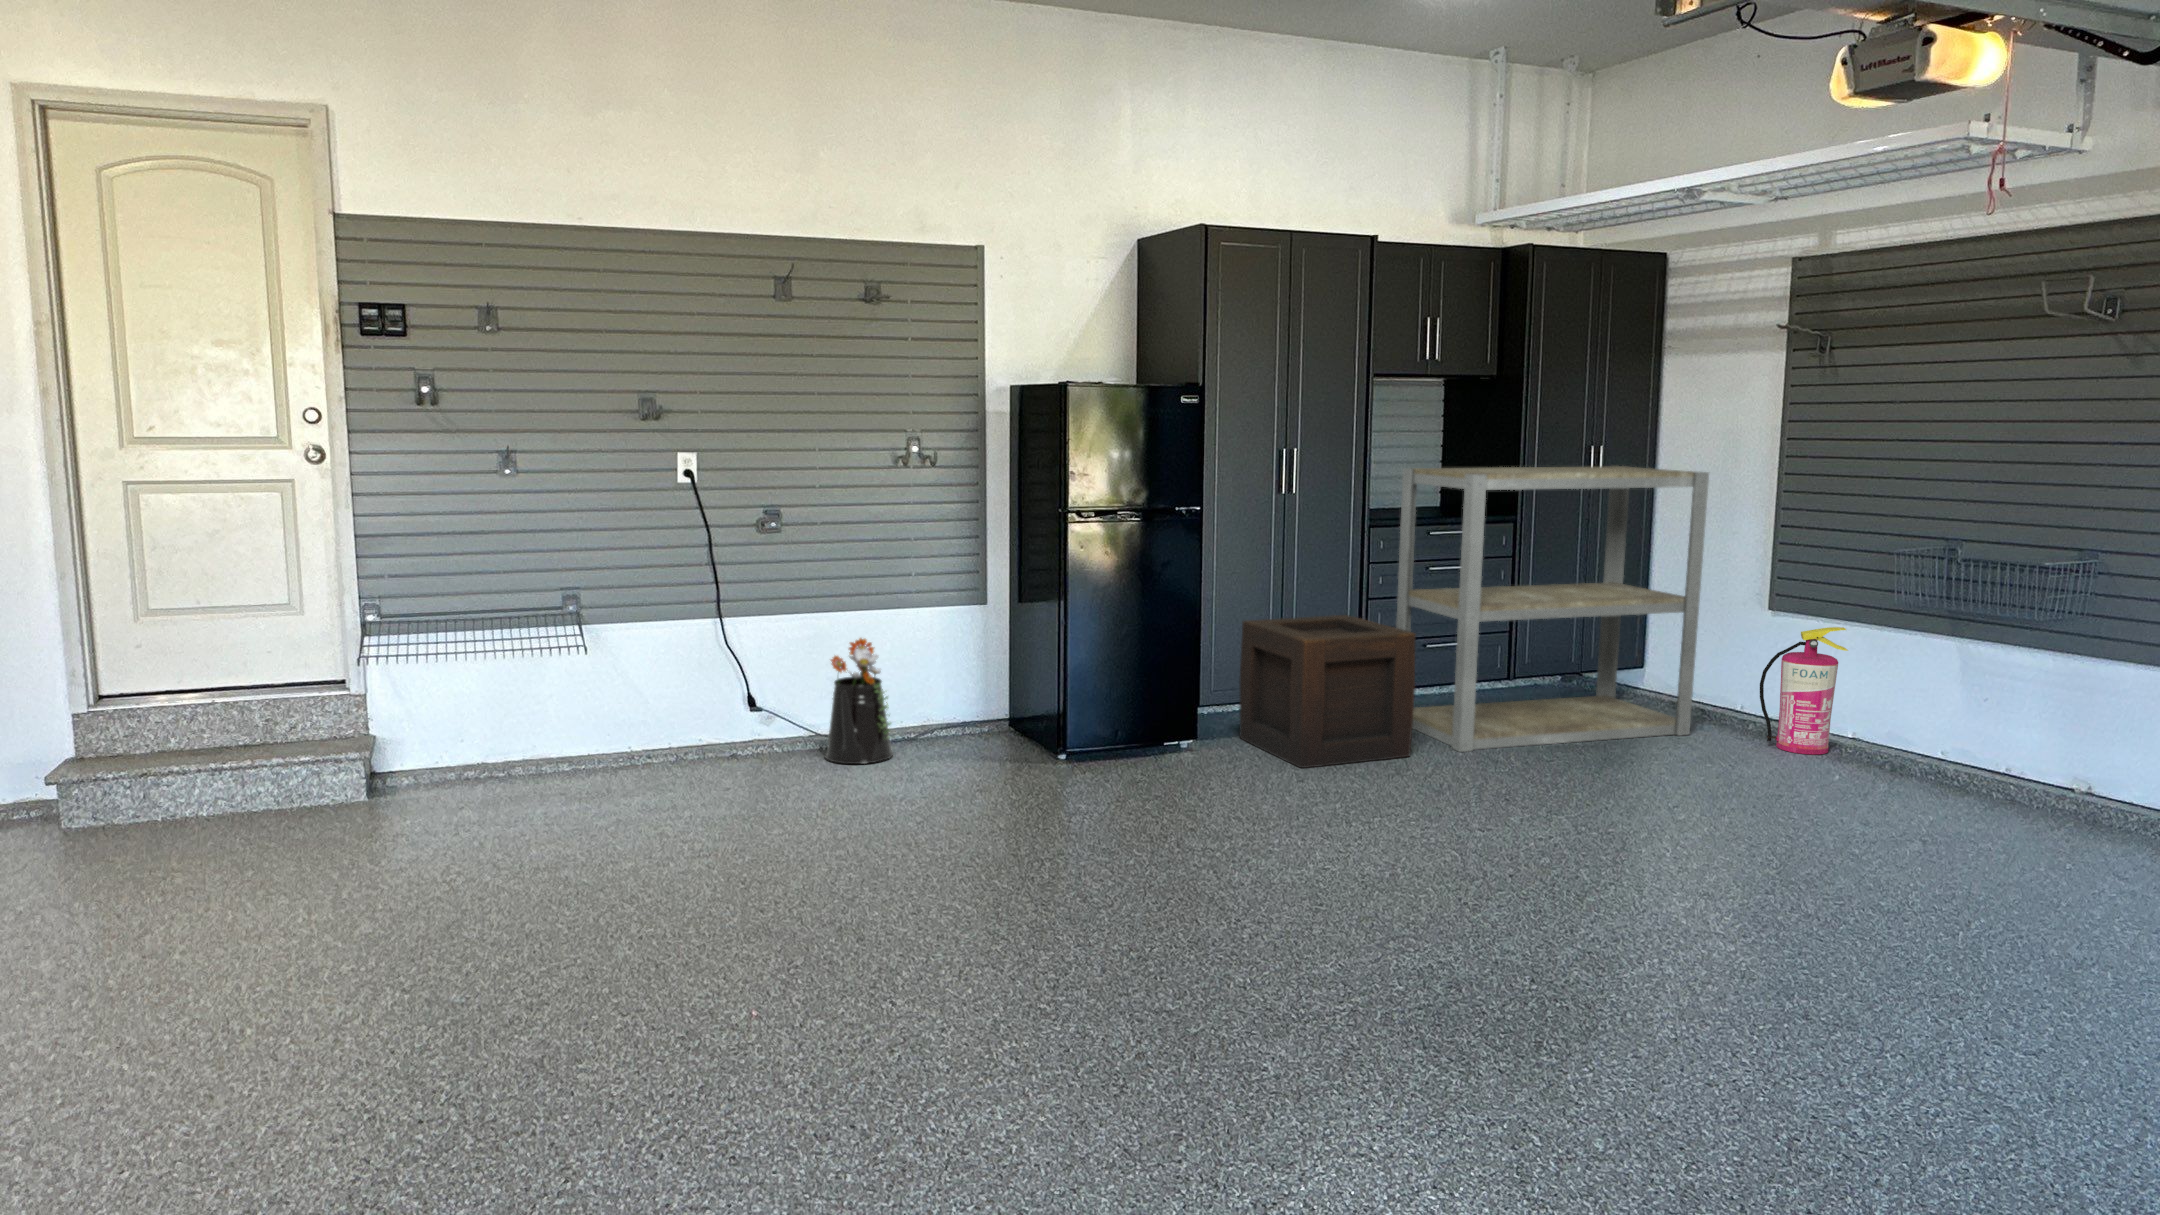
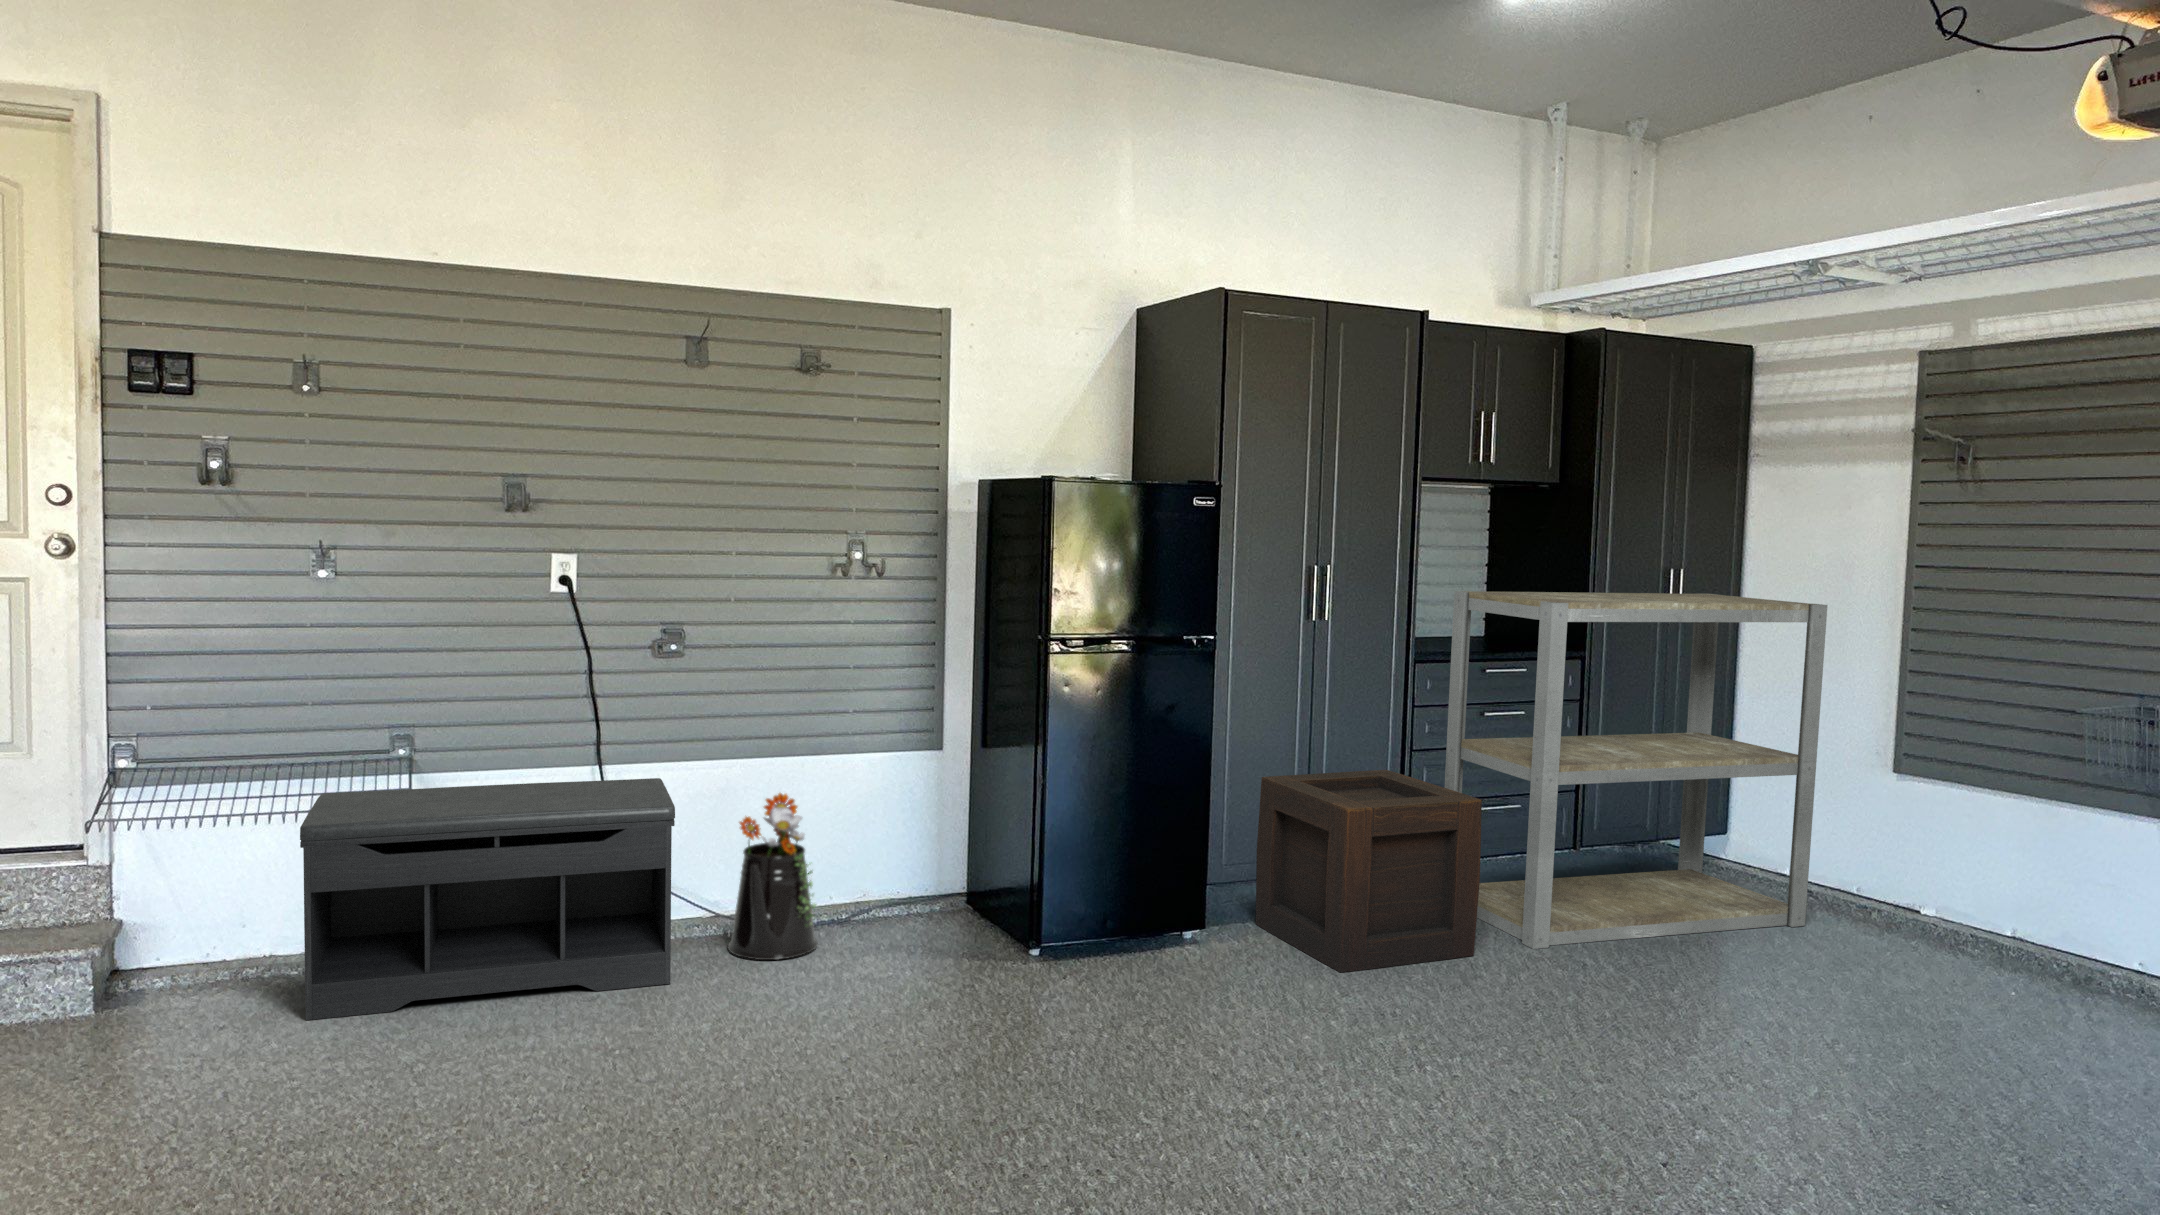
bench: none [510,627,784,803] -> present [300,778,675,1020]
fire extinguisher: present [1760,627,1848,755] -> none [1895,799,2008,958]

